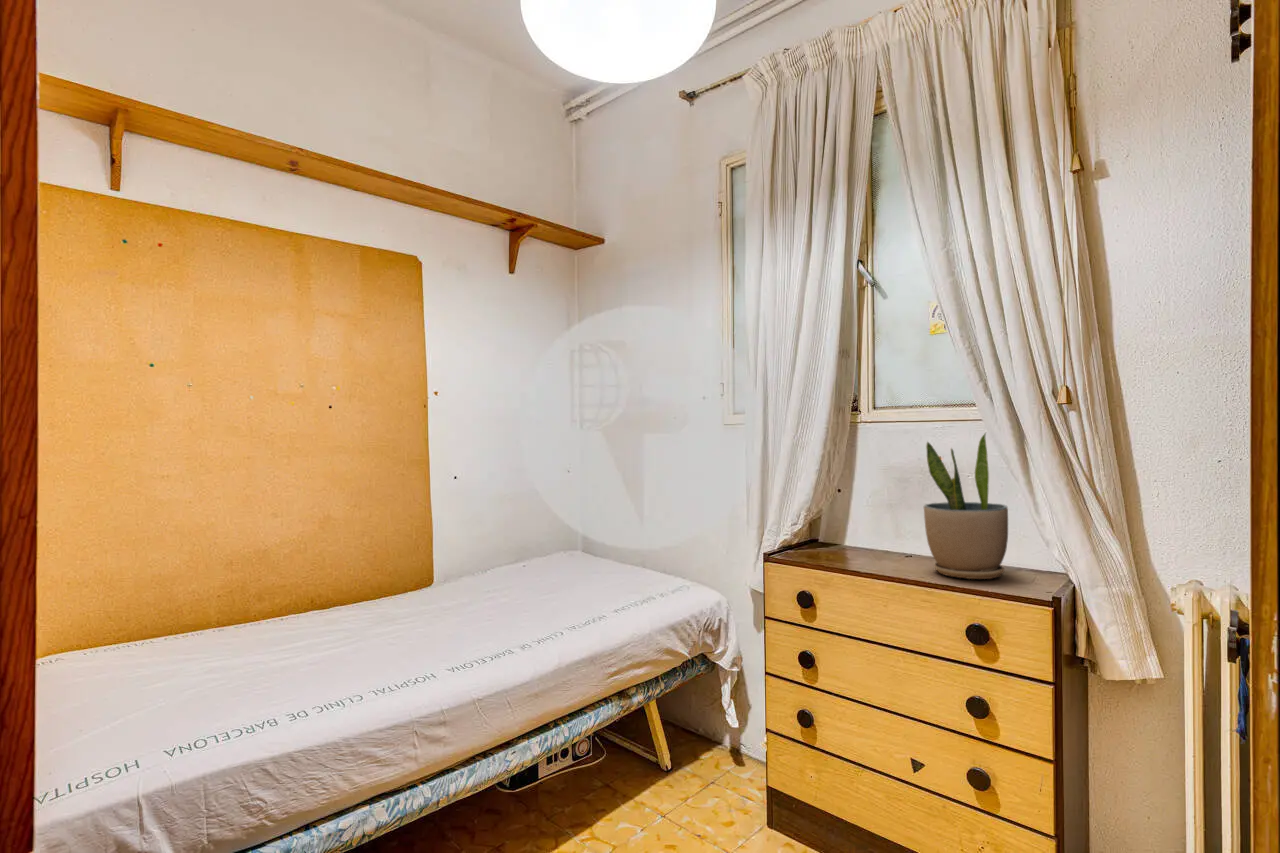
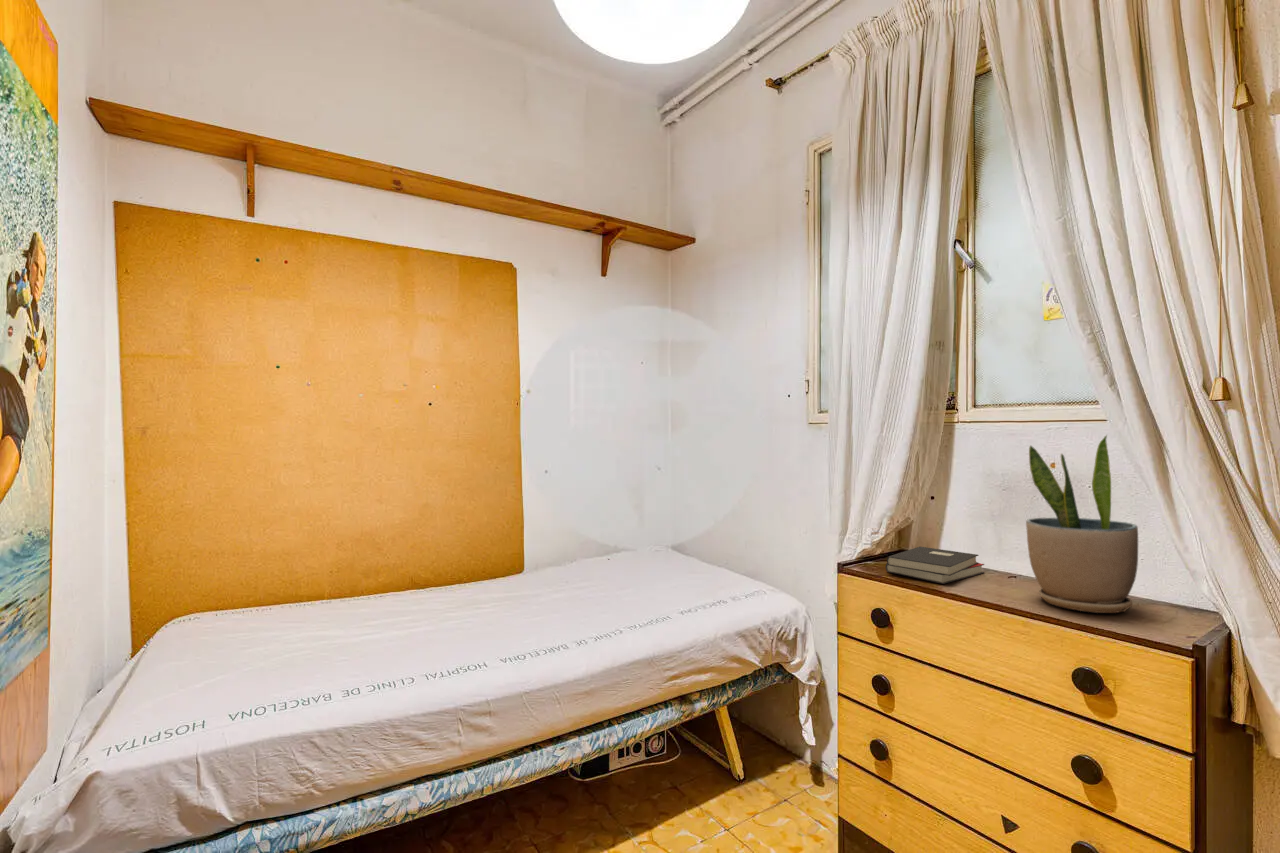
hardback book: none [806,534,886,565] -> present [886,547,984,584]

